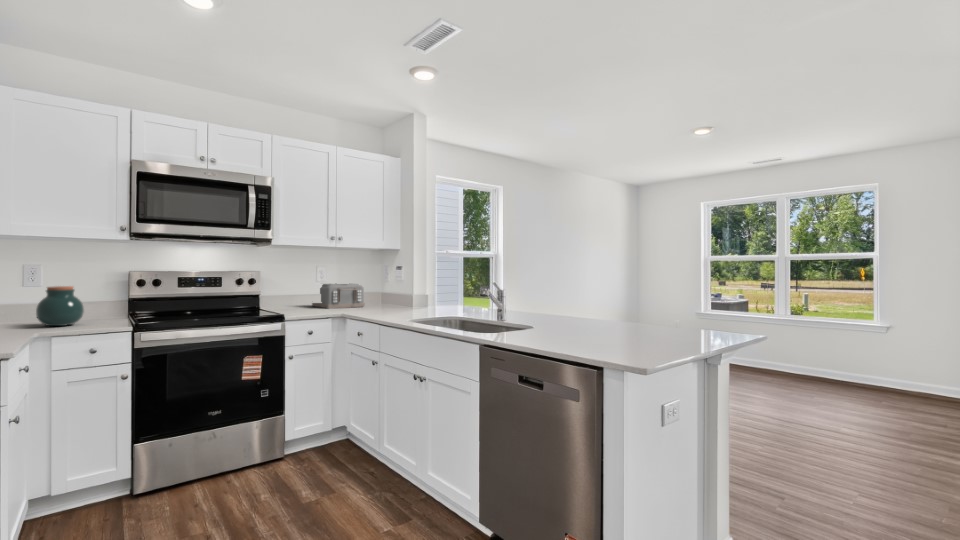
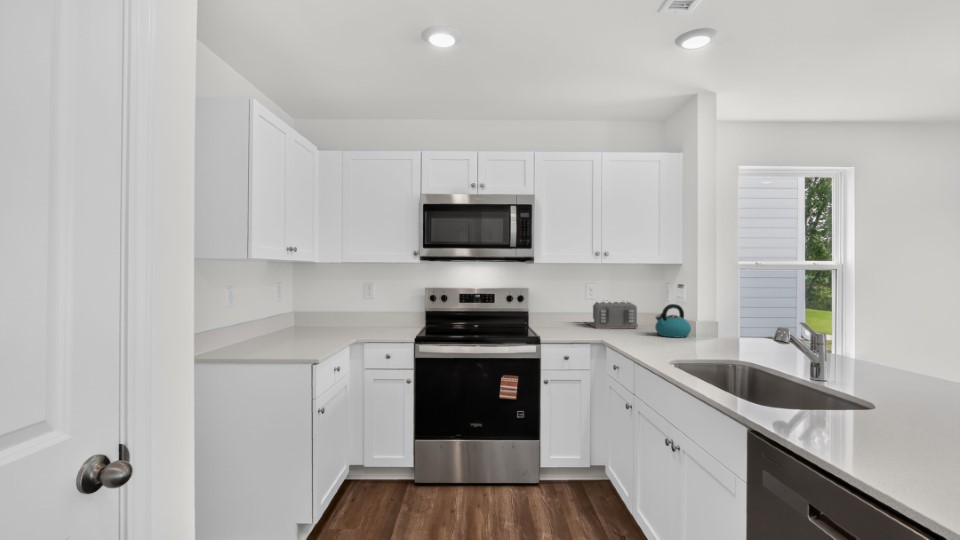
kettle: none [383,282,411,309] -> present [655,304,691,338]
jar: present [36,286,84,326] -> none [361,301,390,333]

